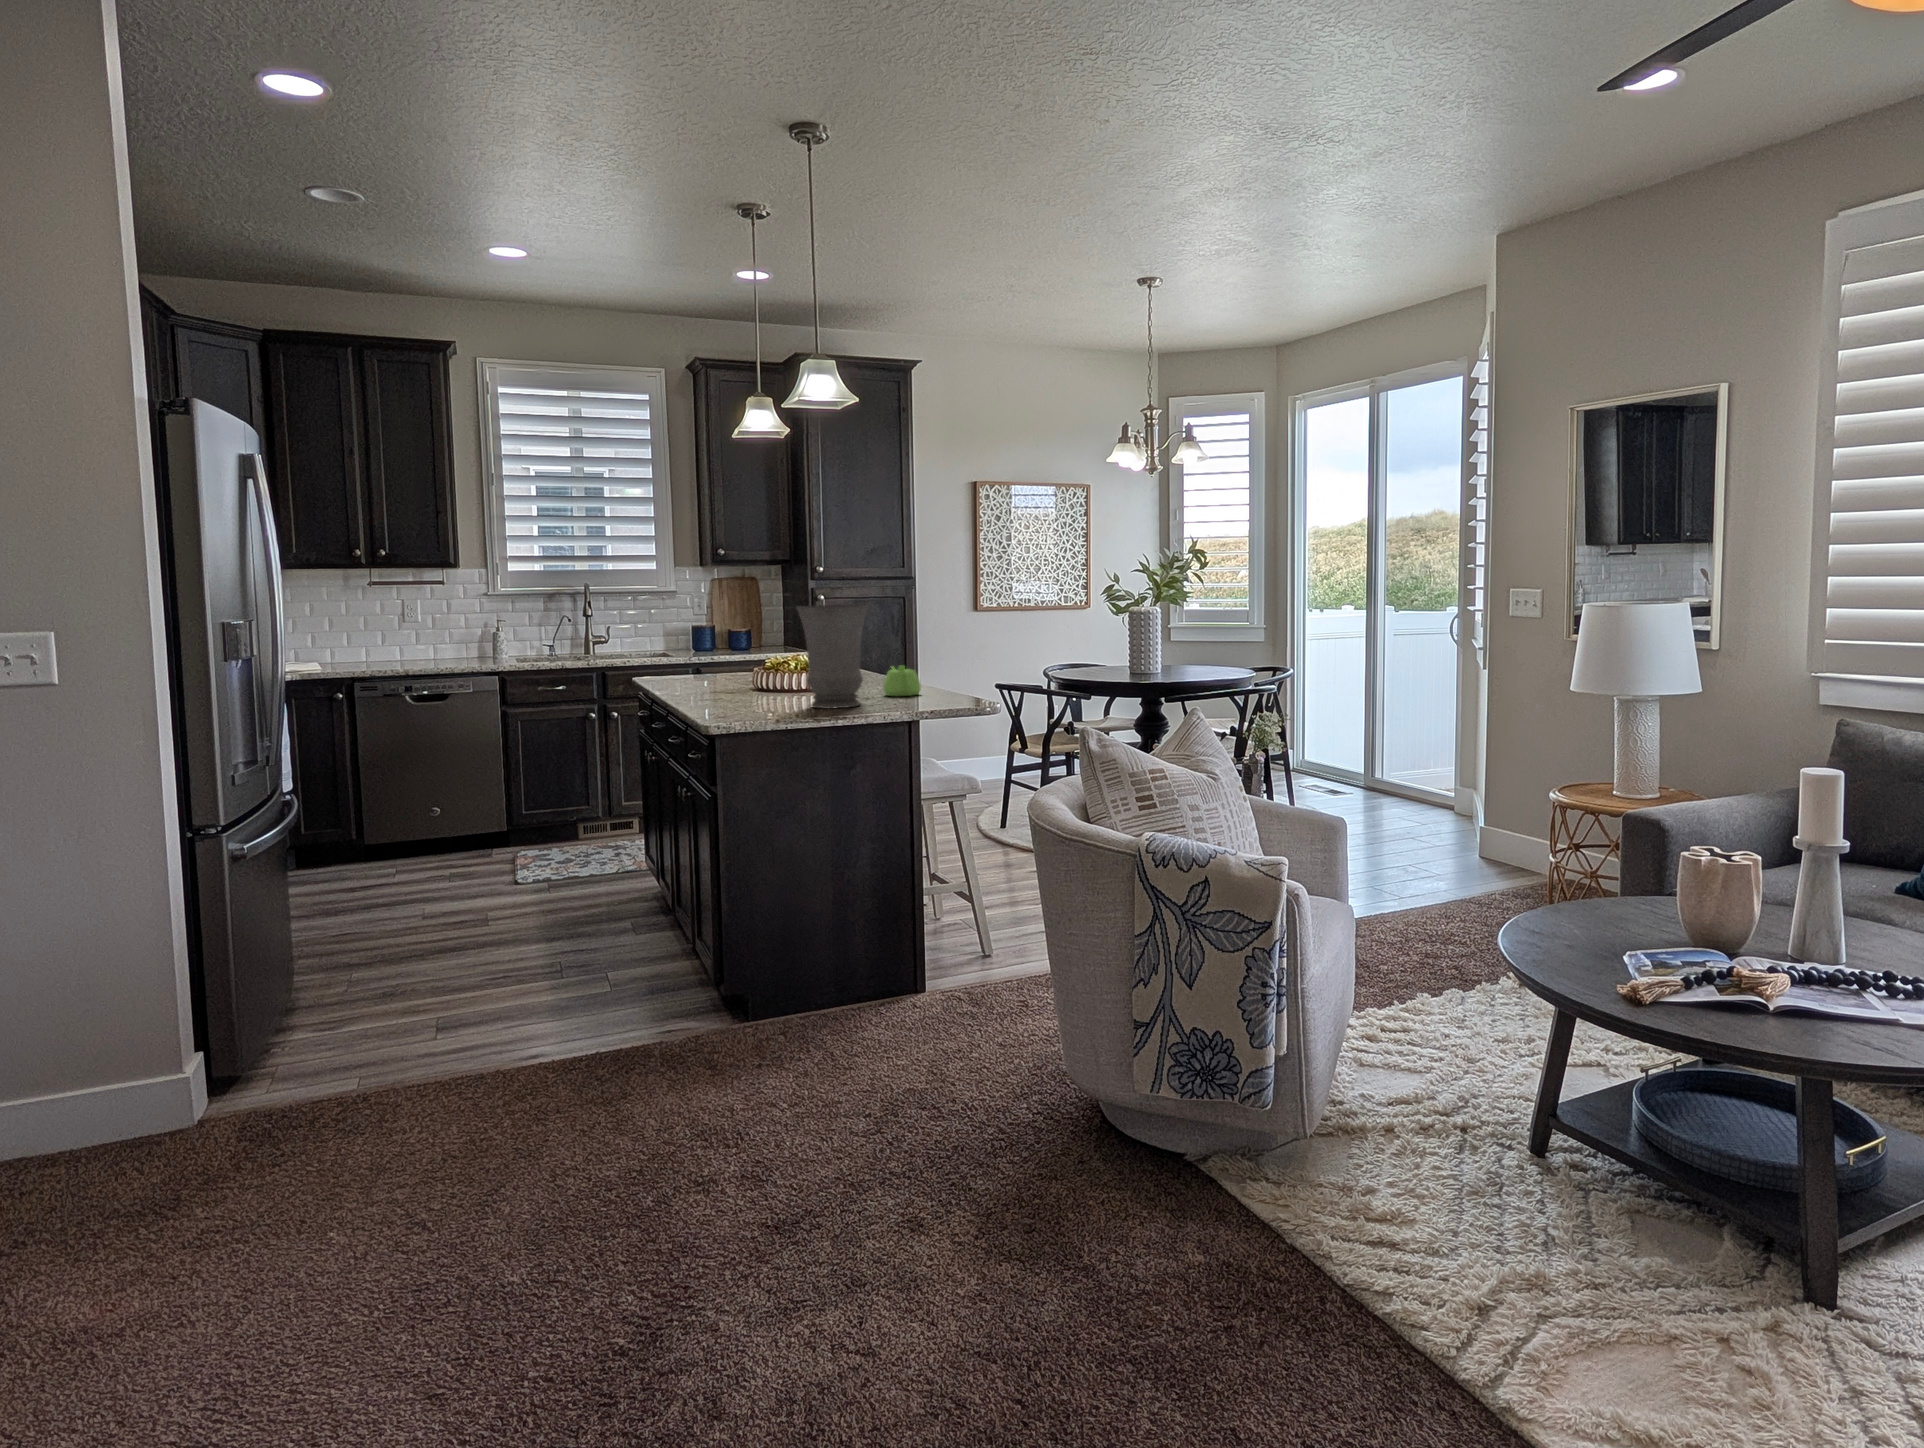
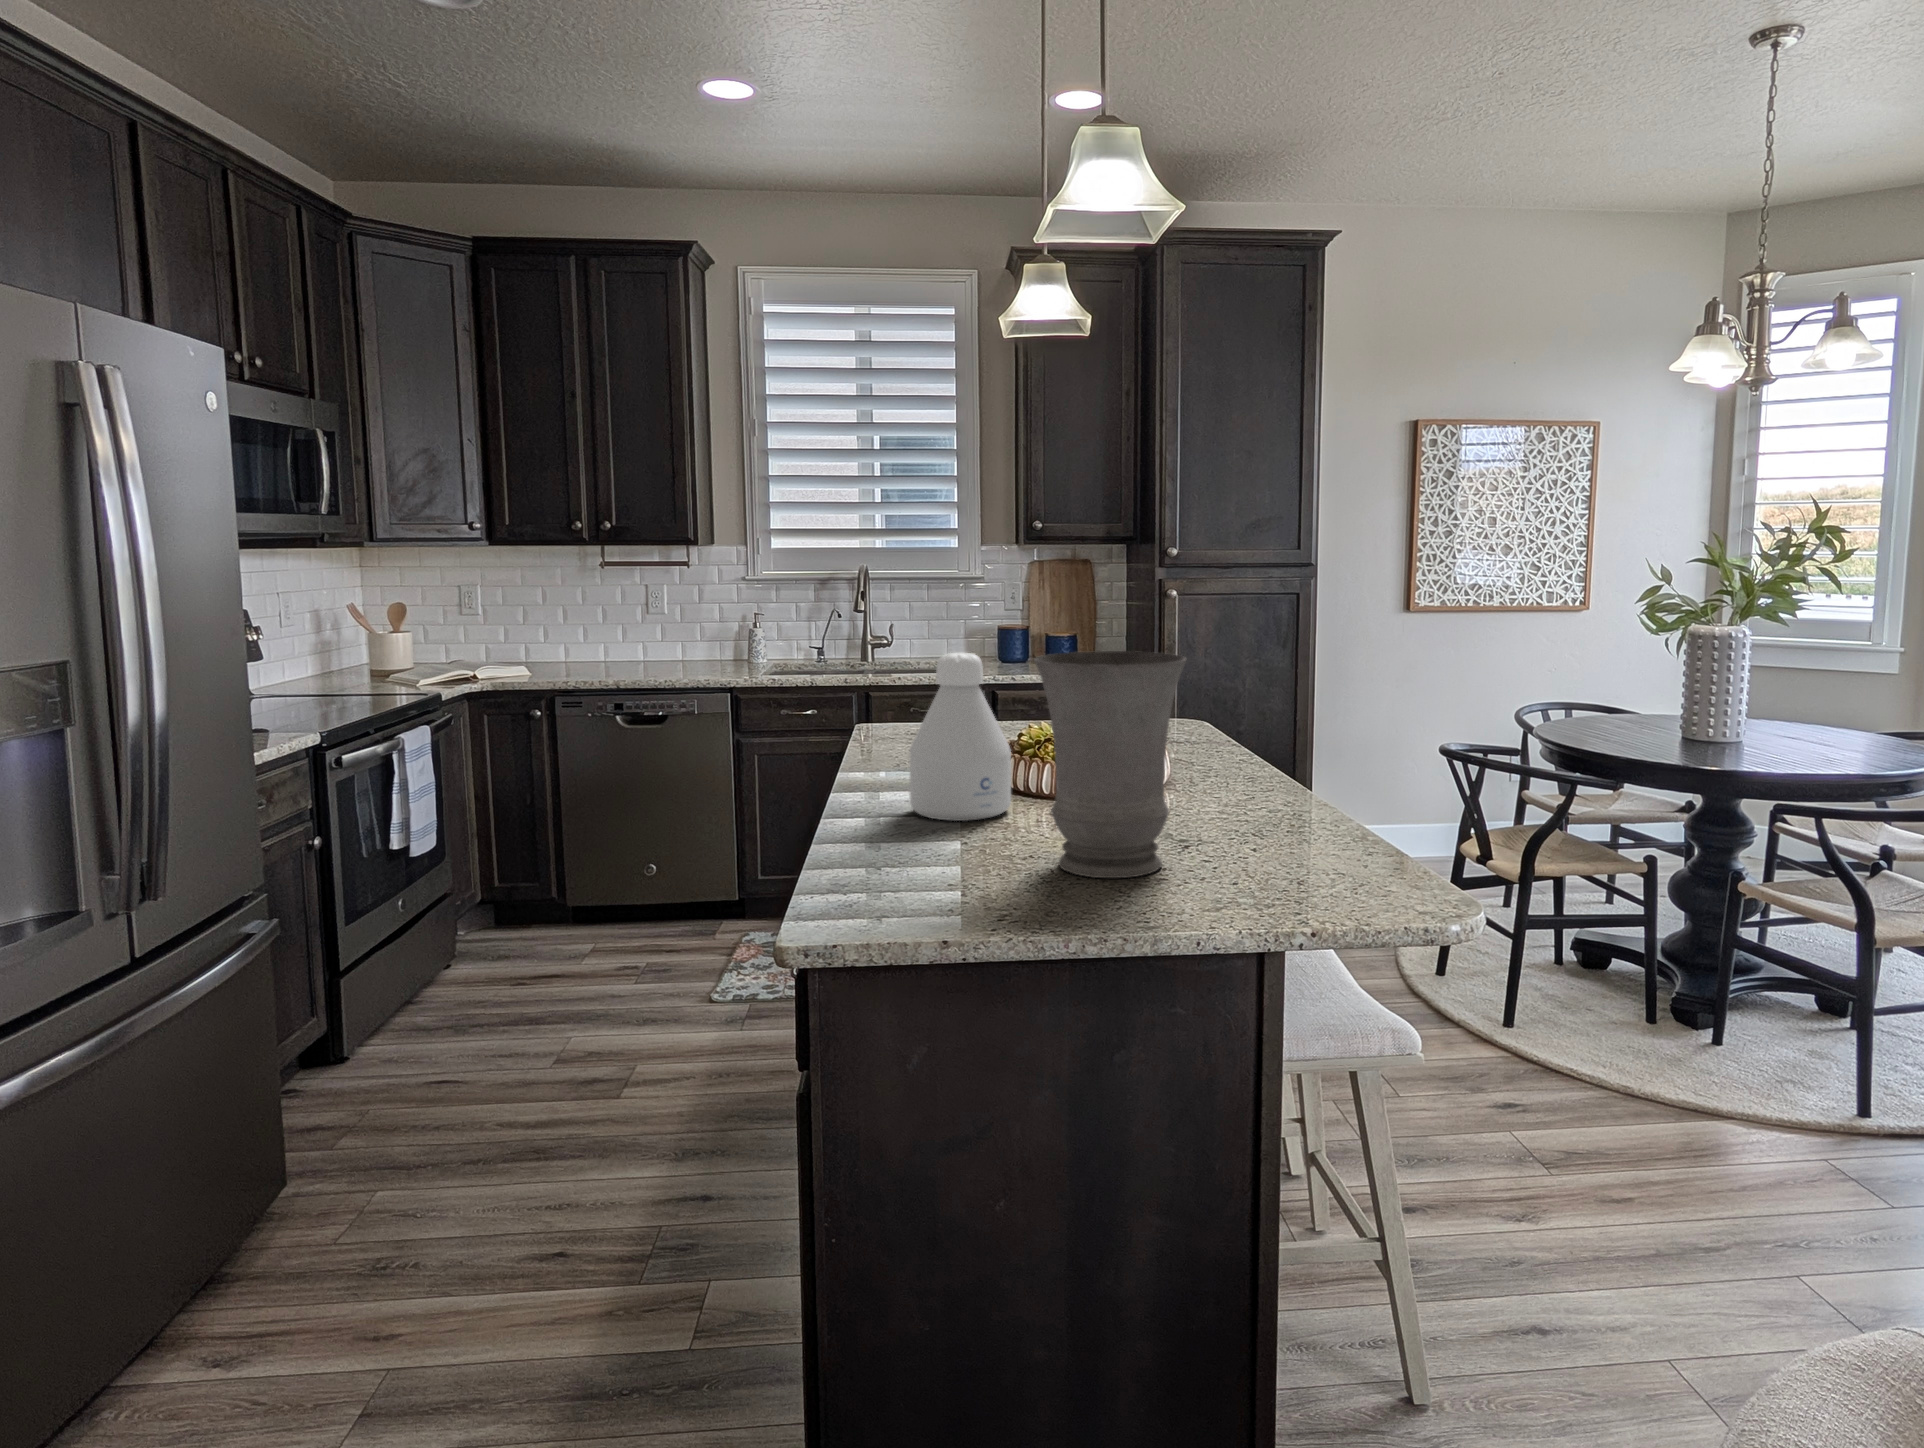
bottle: none [713,614,770,702] -> present [910,653,1011,821]
teapot: present [883,666,921,696] -> none [1223,762,1299,831]

